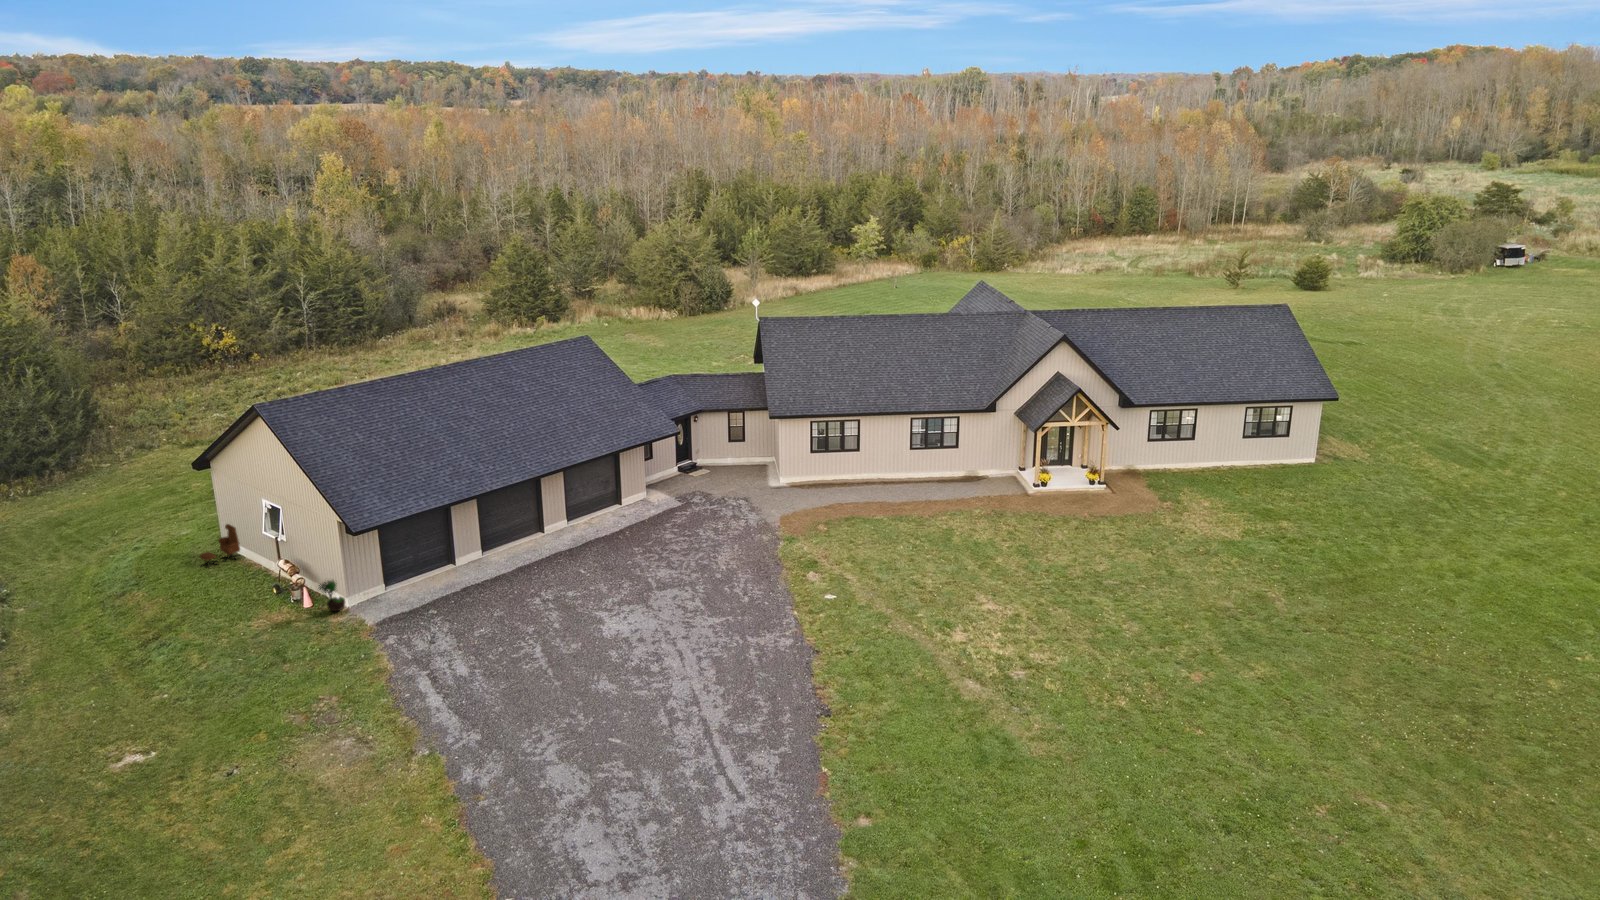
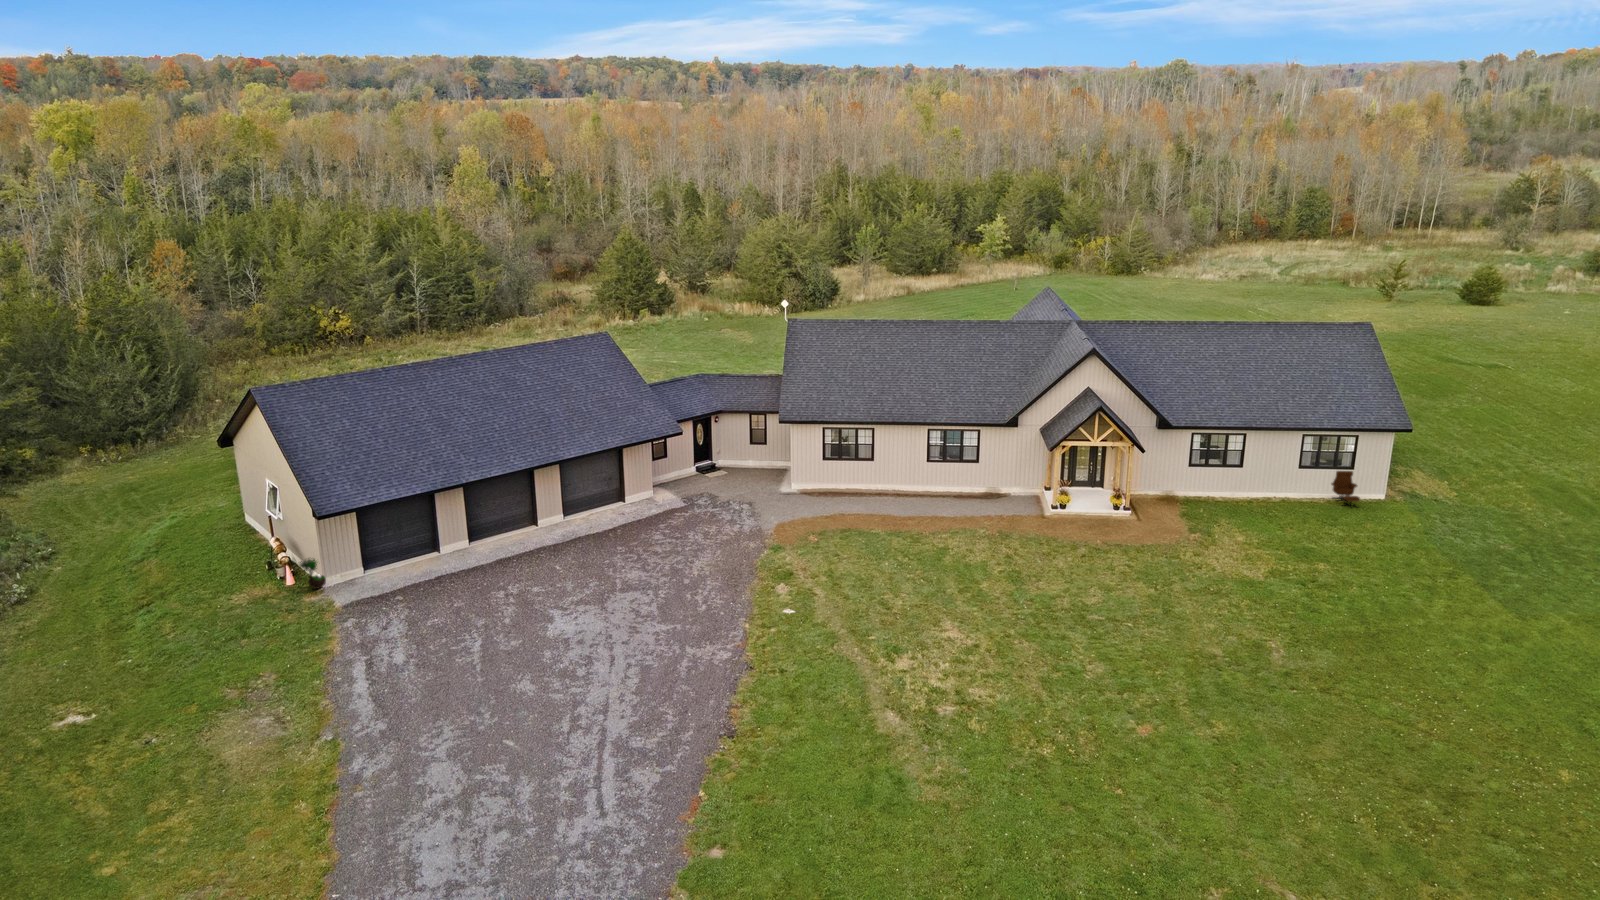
lounge chair: present [200,524,240,566] -> present [1332,471,1360,506]

